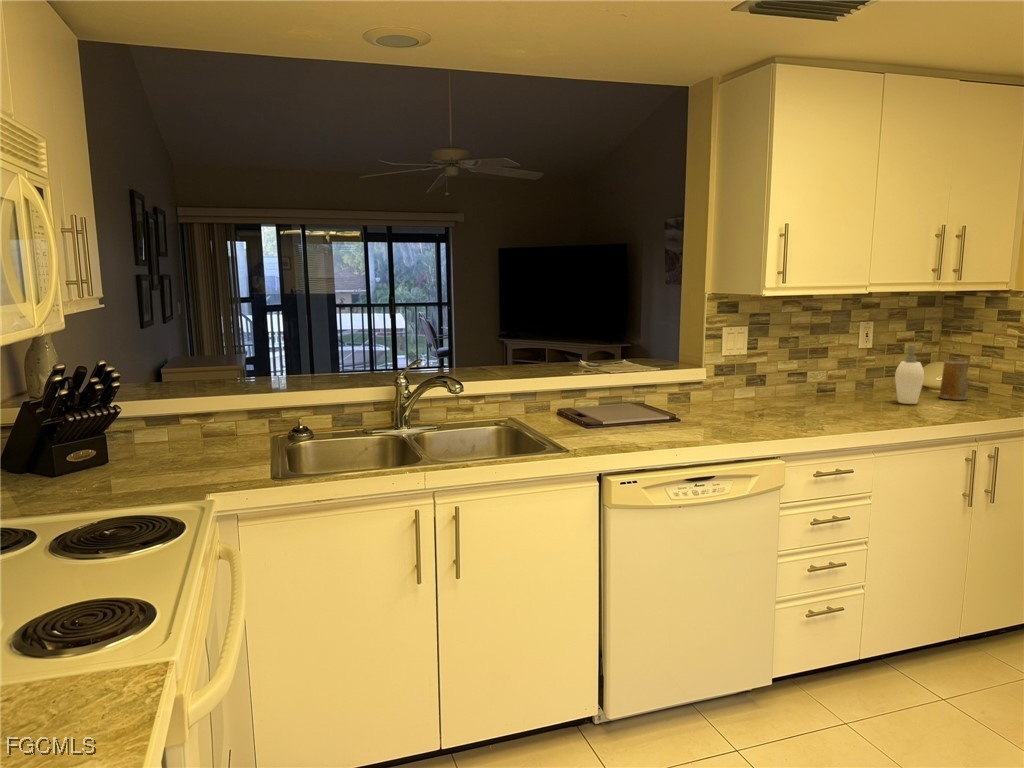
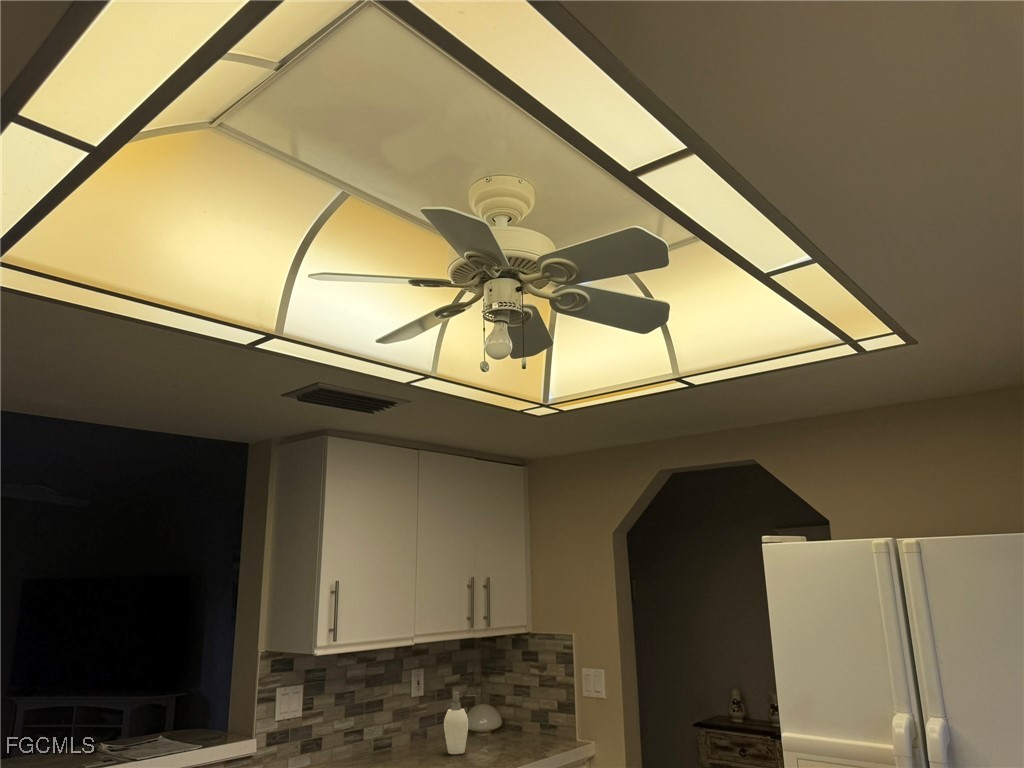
mug: present [939,359,969,400] -> none [483,702,506,744]

